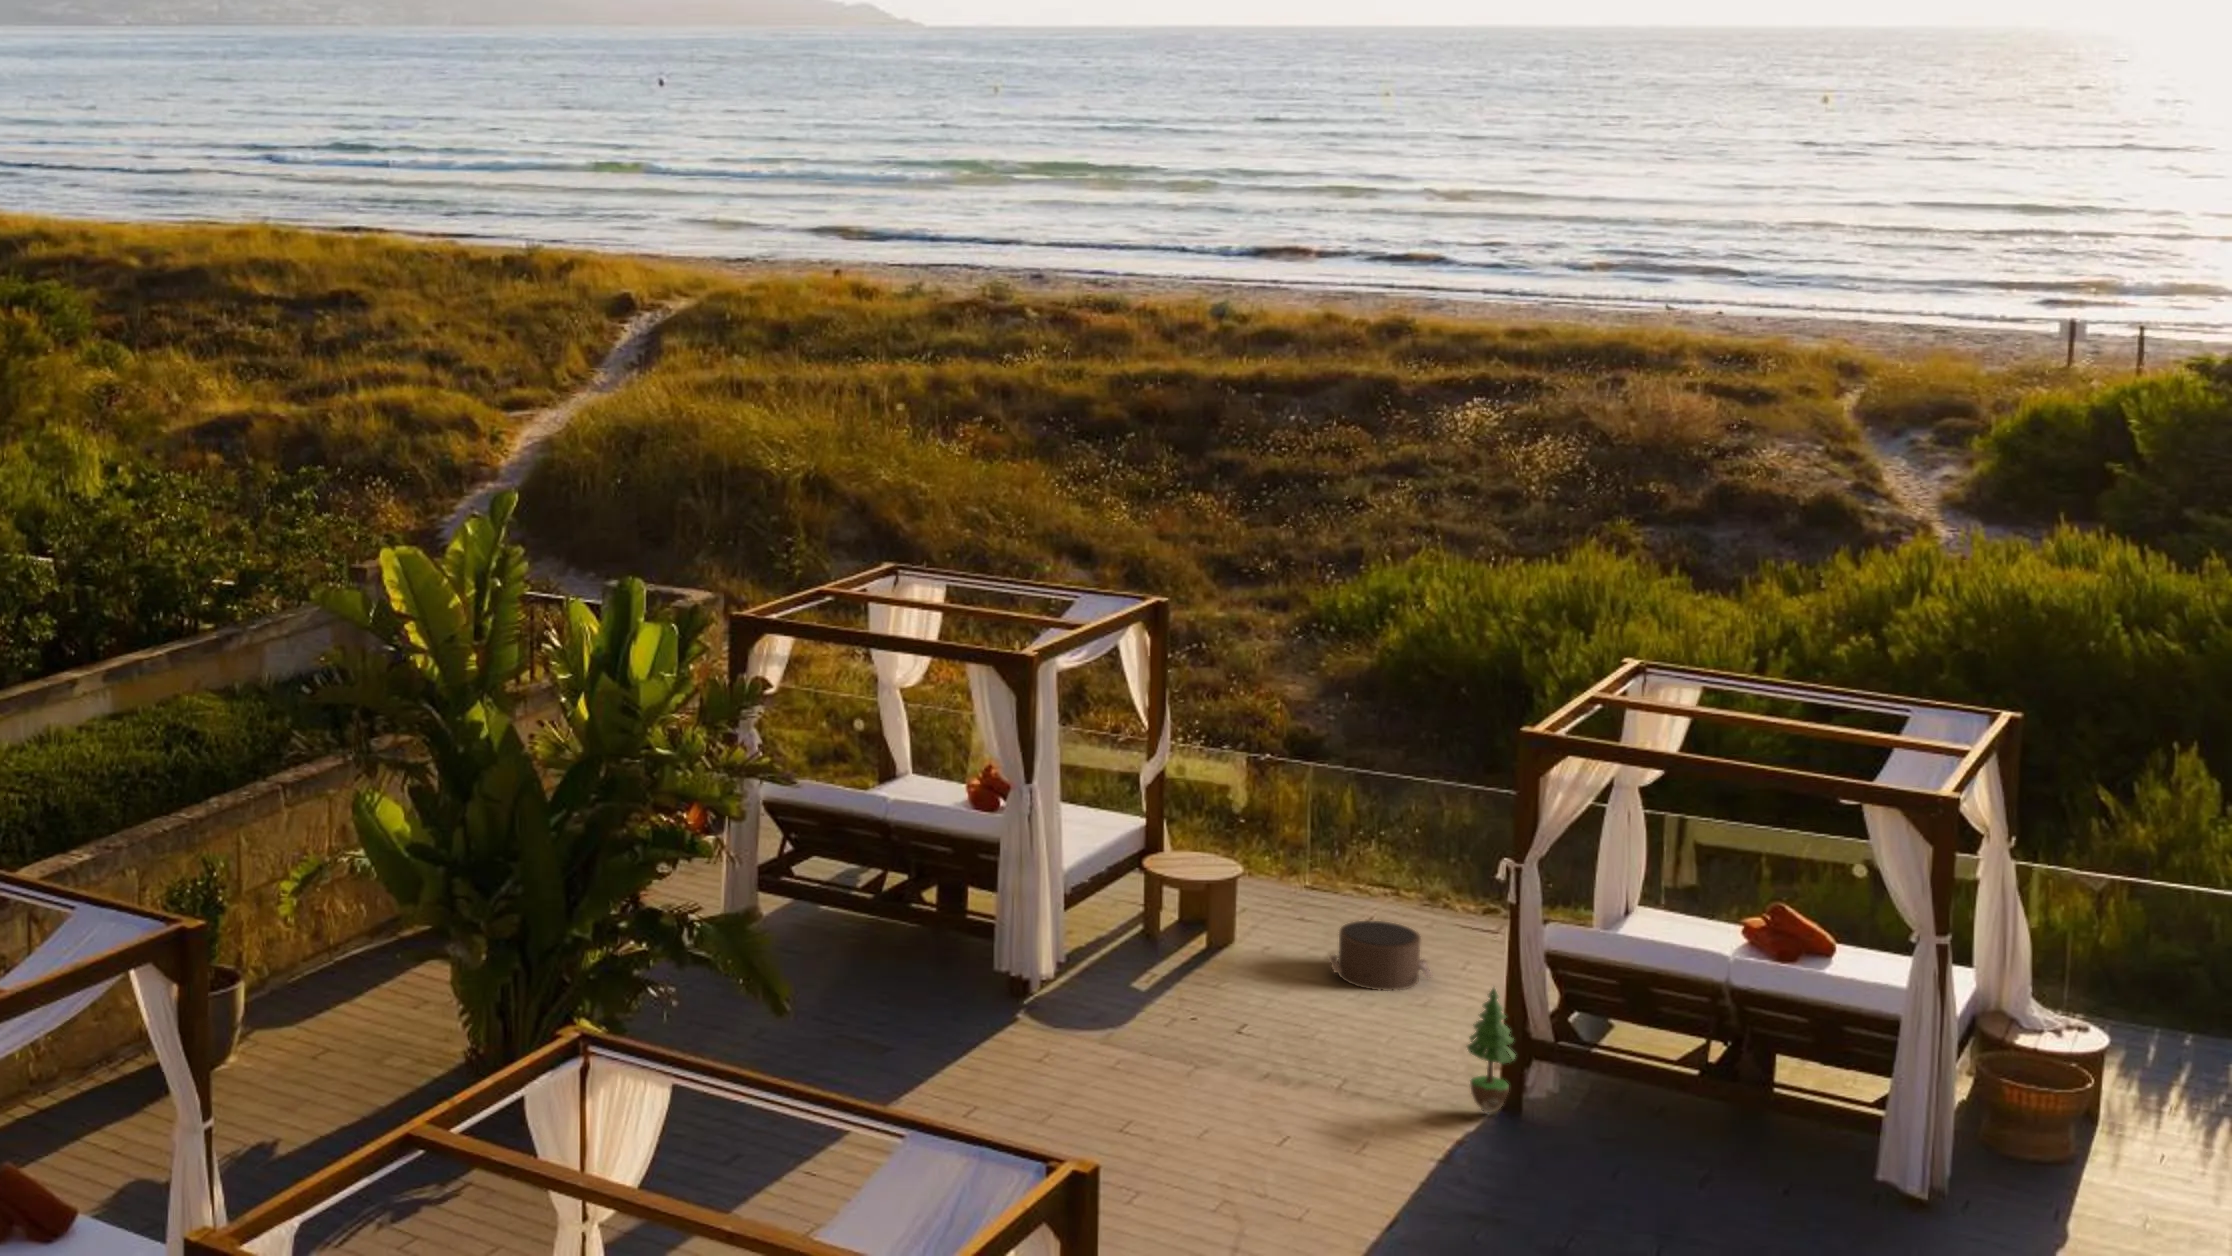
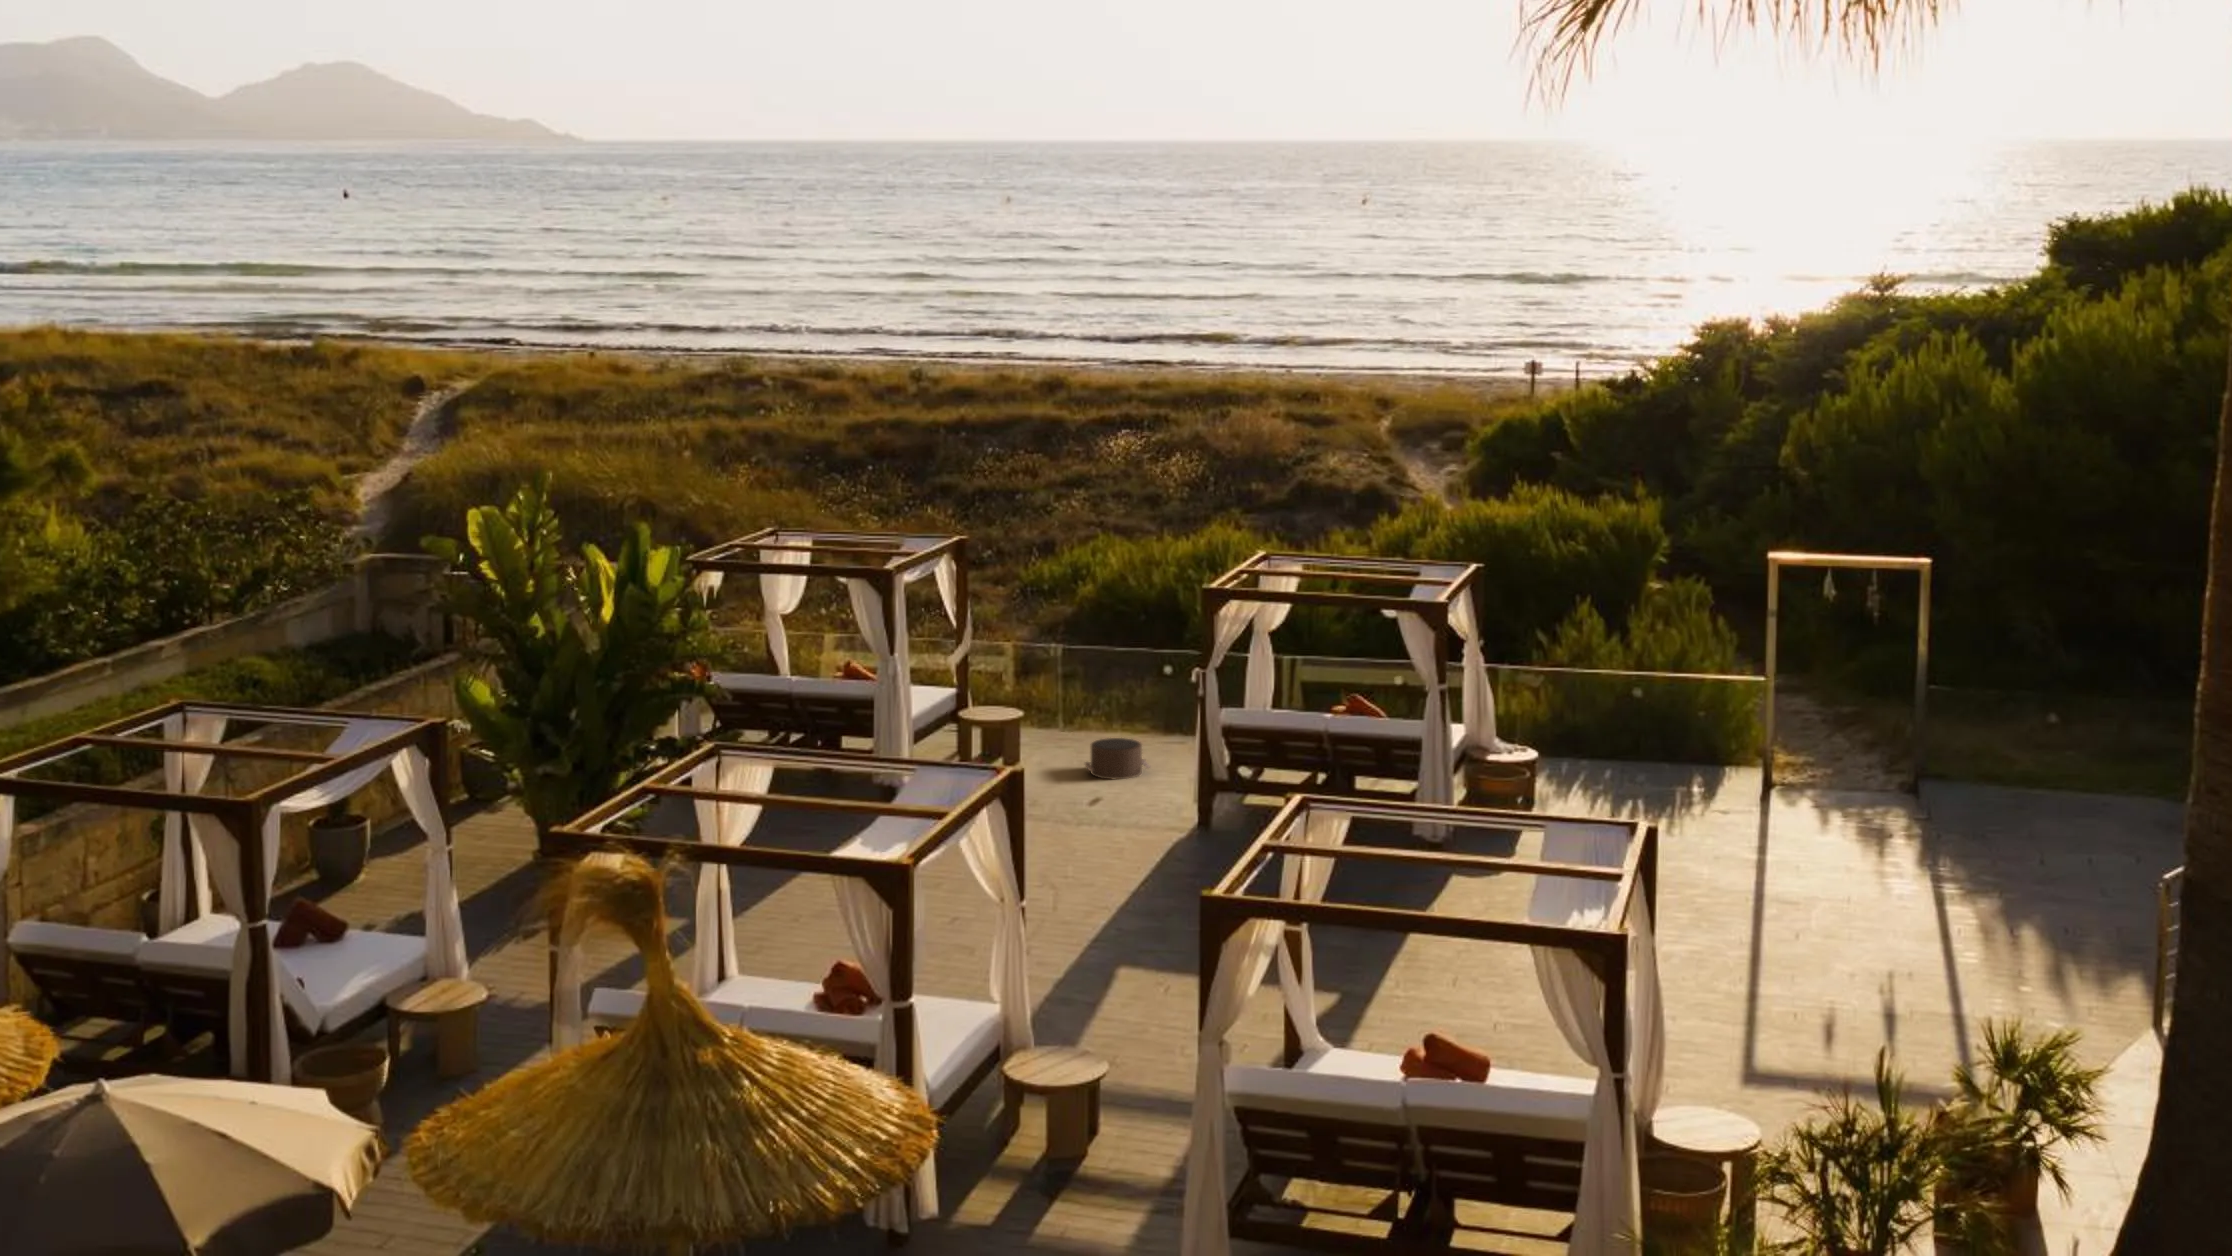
potted tree: present [1467,988,1515,1113] -> none [1180,748,1209,829]

